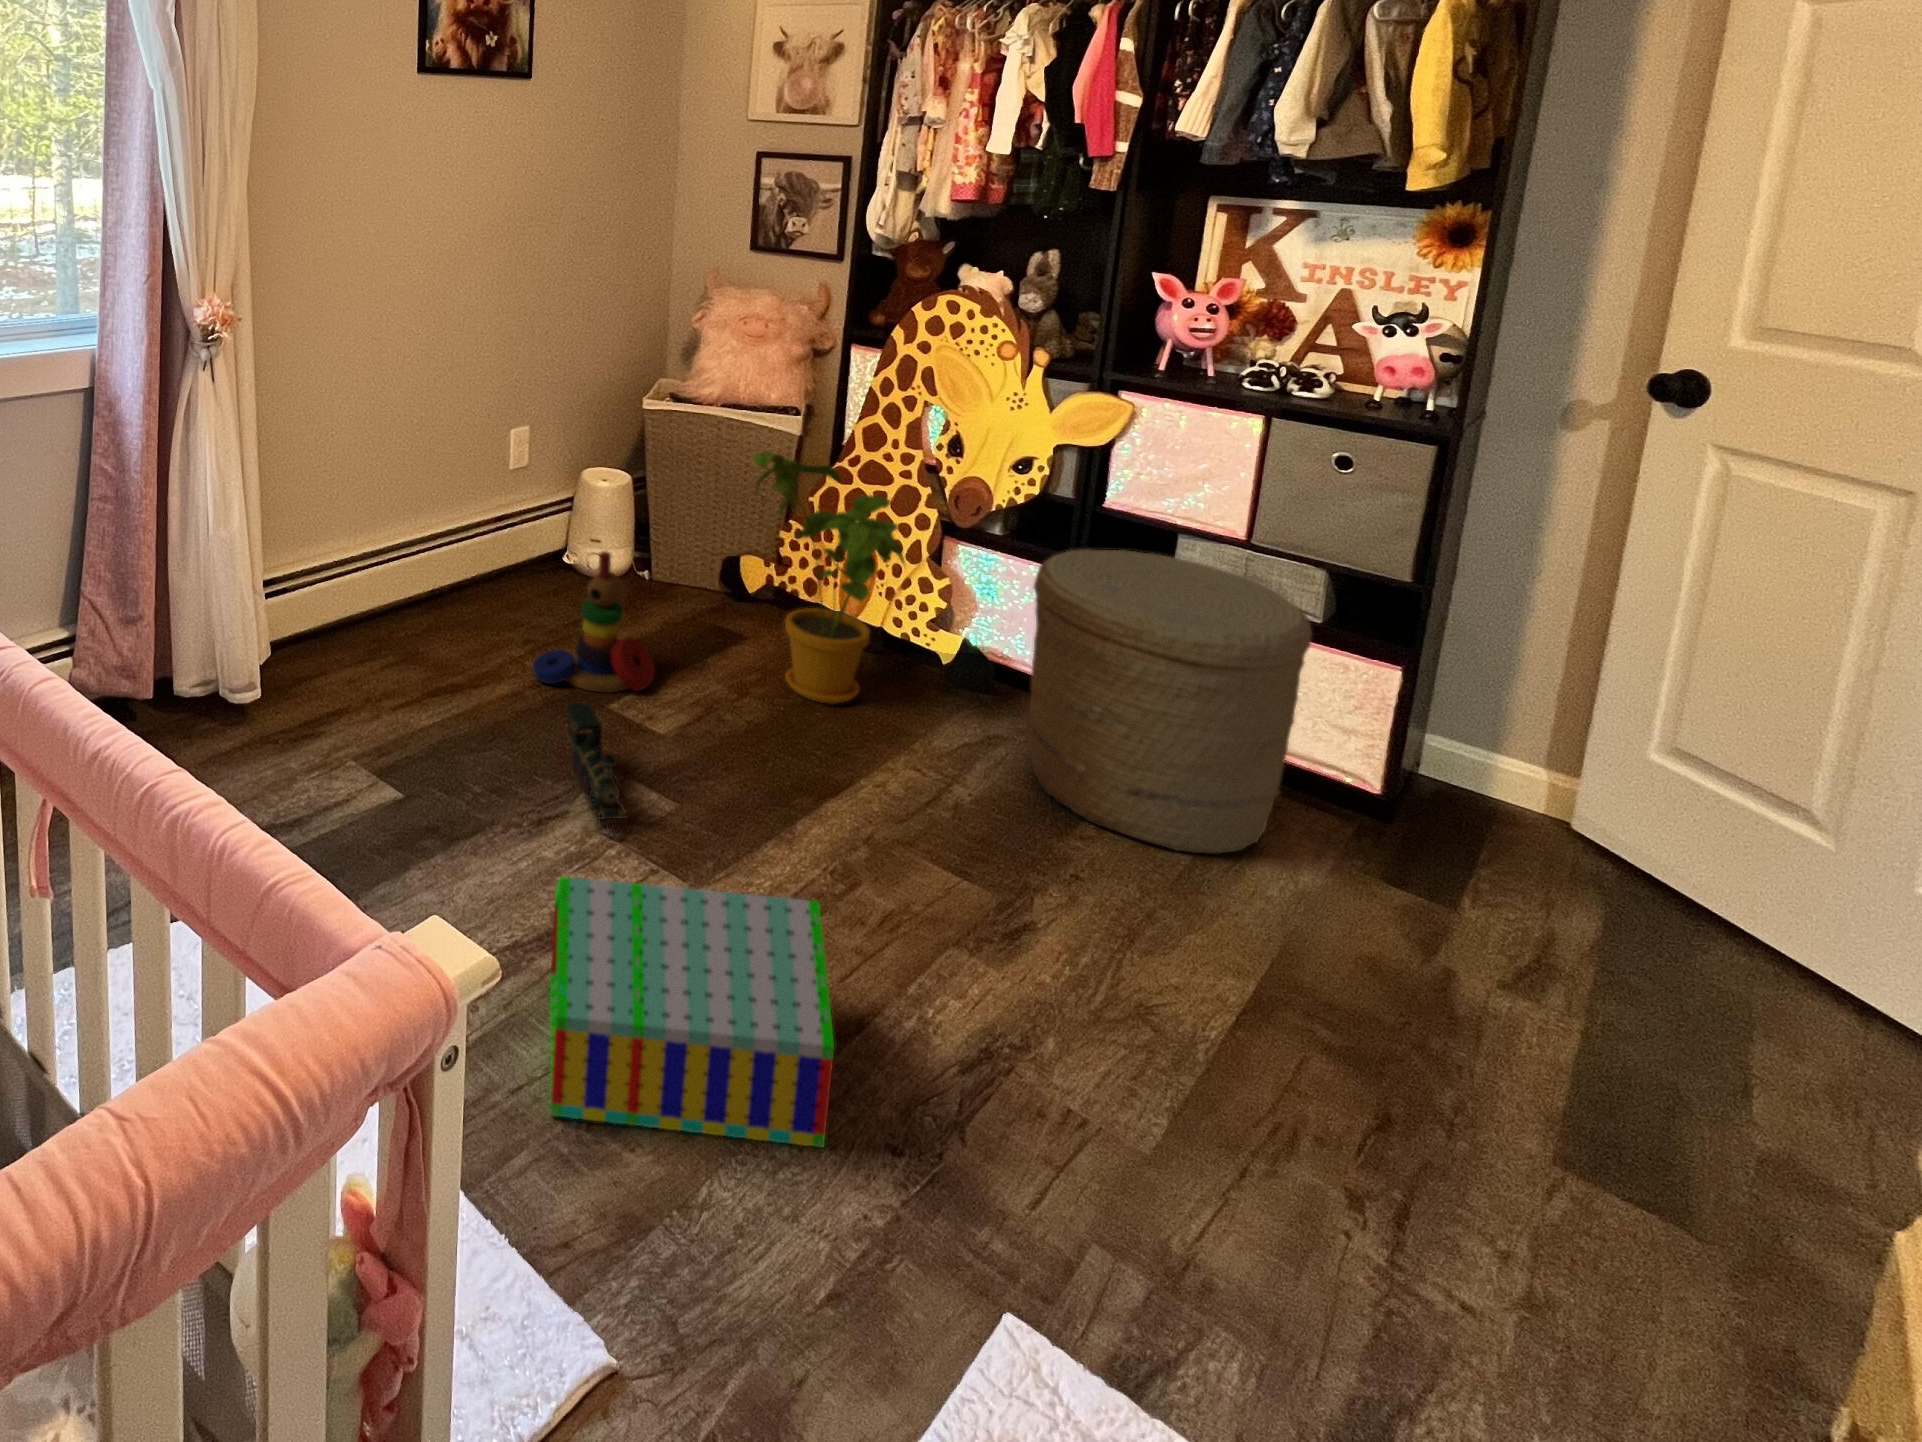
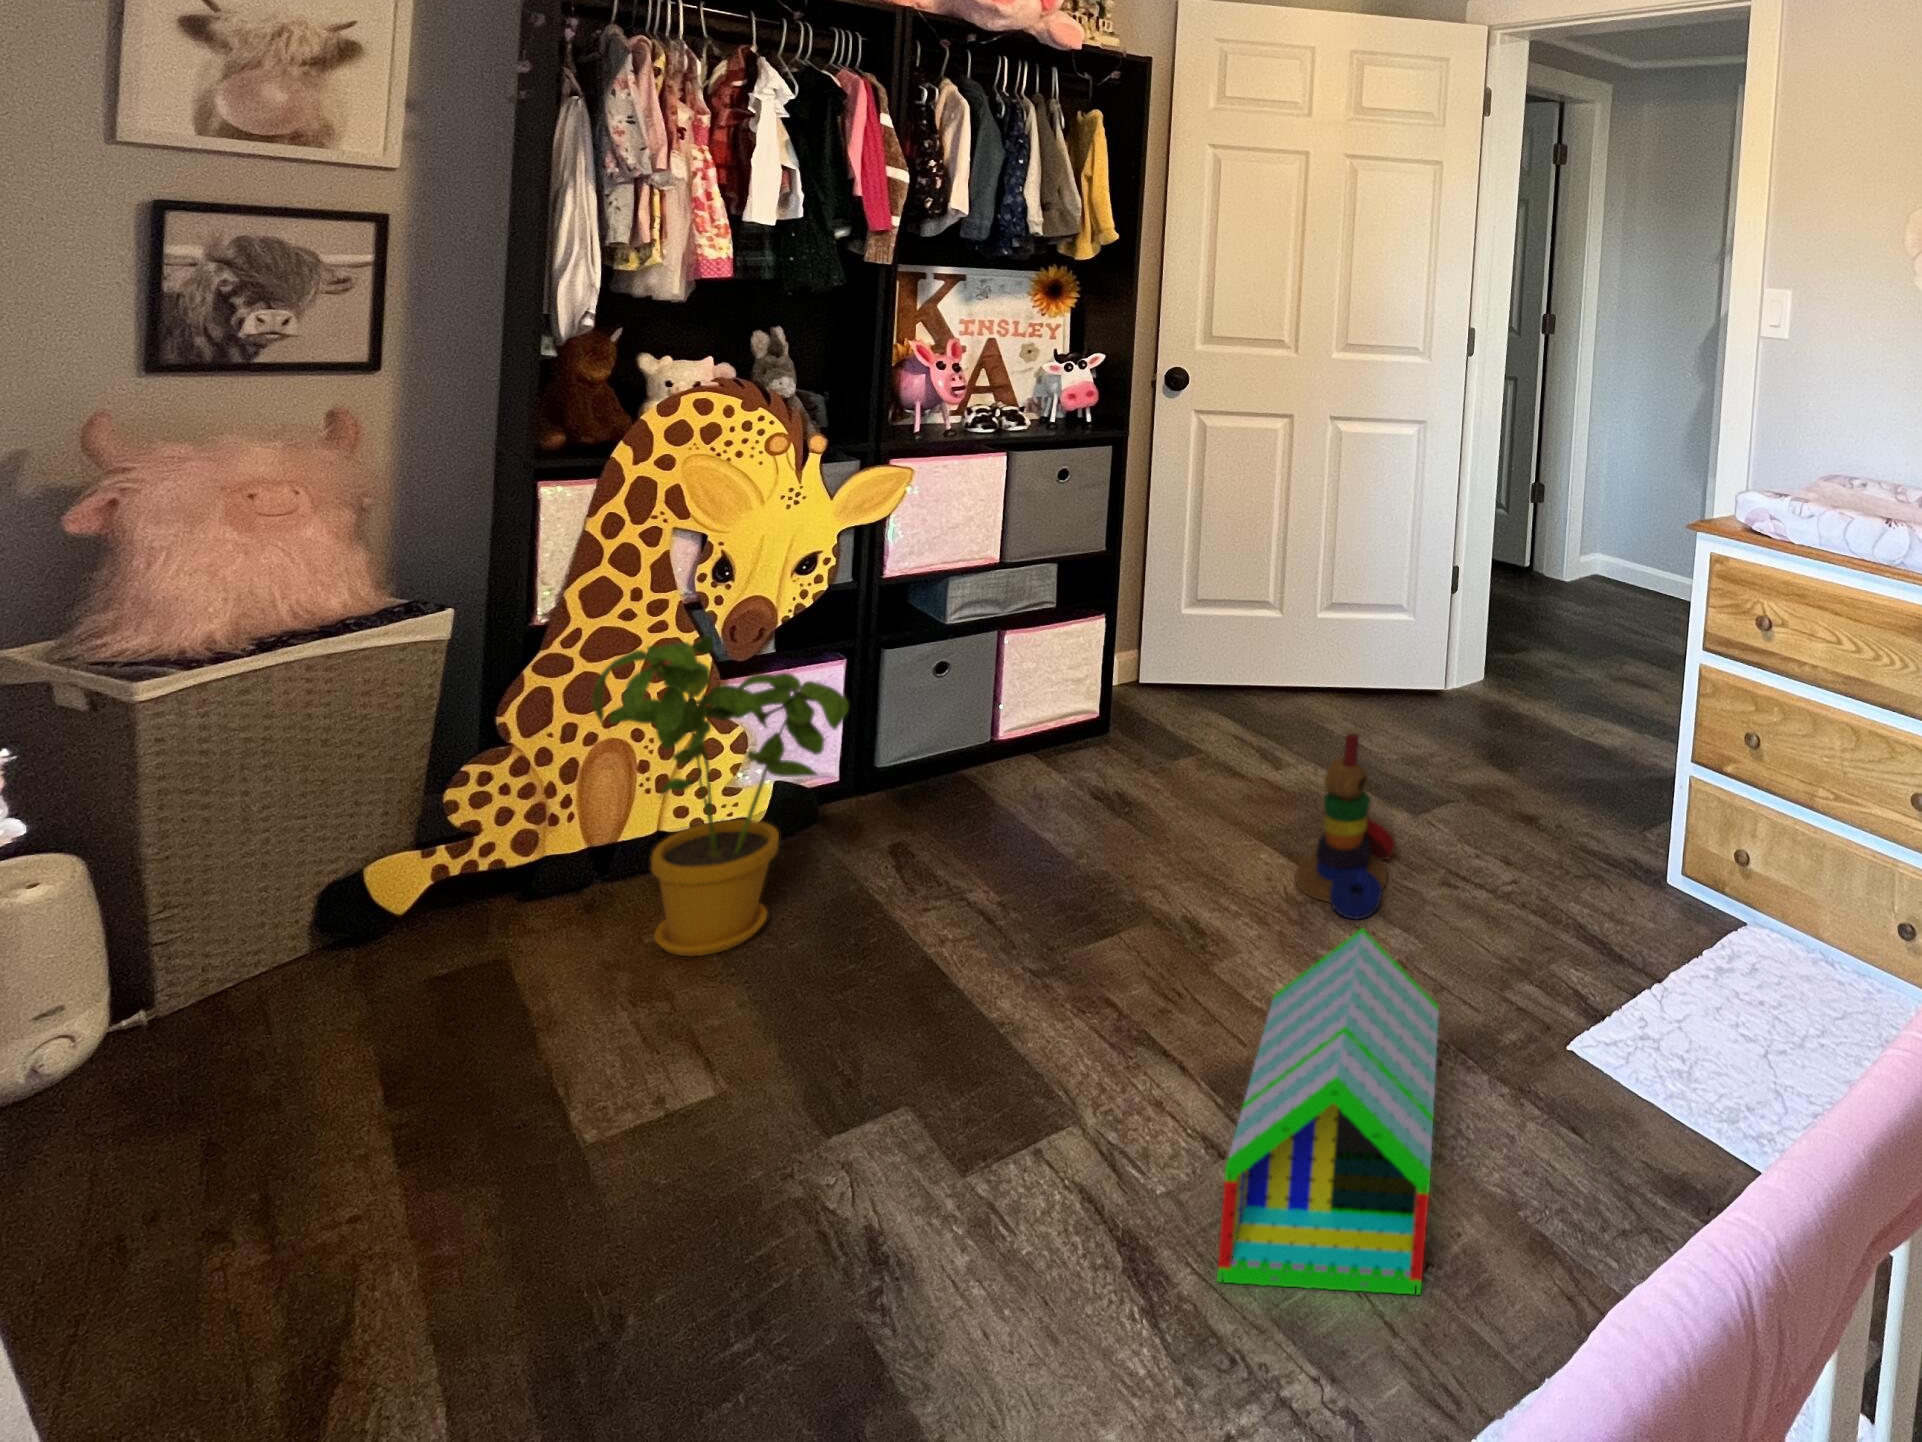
woven basket: present [1028,549,1312,853] -> none [925,590,1149,852]
stacking toy: present [533,551,655,692] -> present [1295,733,1396,919]
toy train: present [566,703,627,836] -> none [717,1091,962,1220]

